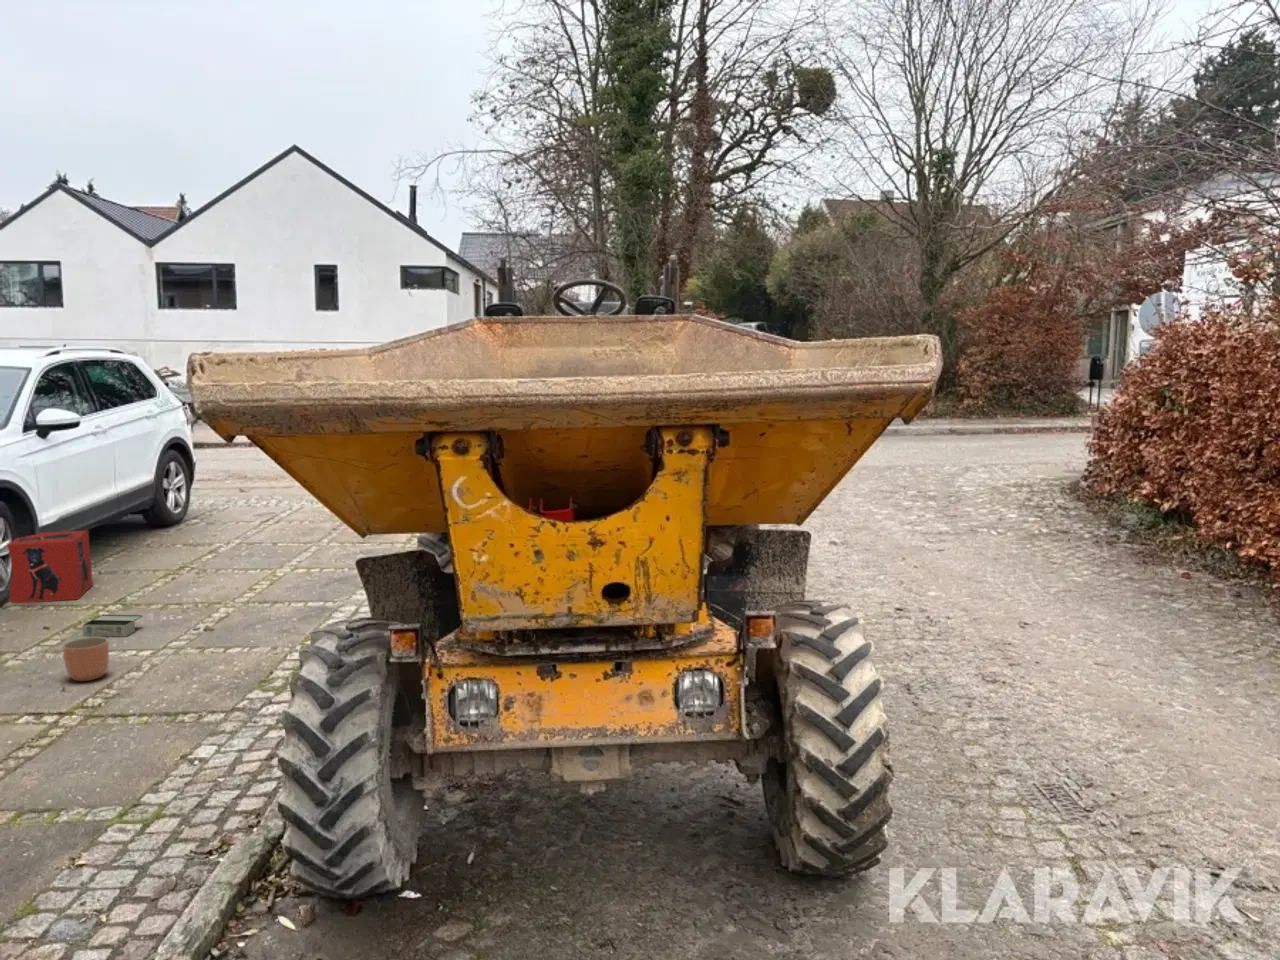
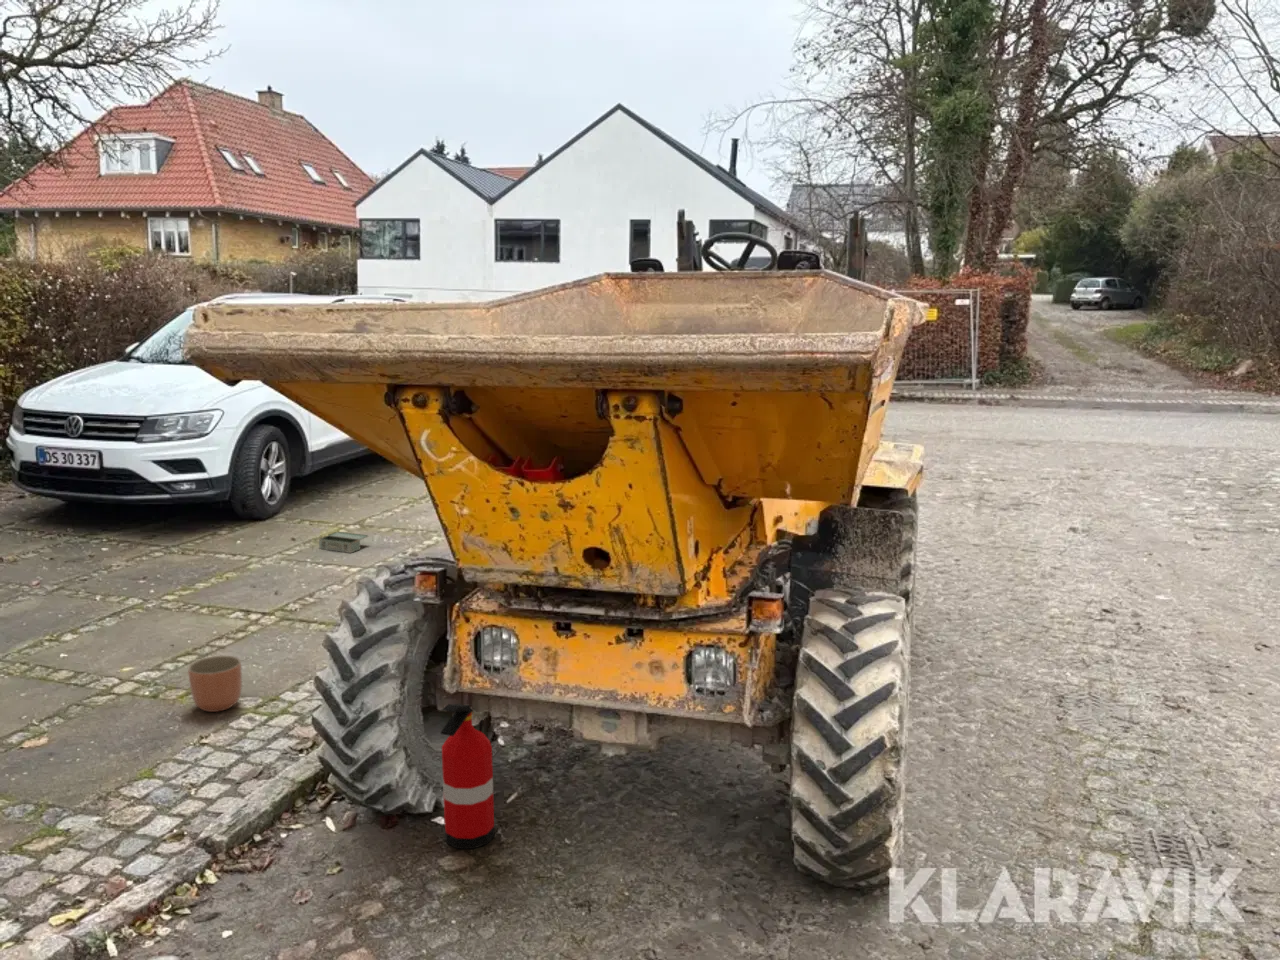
storage box: present [8,530,93,604] -> none [279,455,352,516]
planter: present [63,637,109,681] -> present [188,656,242,712]
fire extinguisher: none [418,764,474,919] -> present [441,704,495,849]

